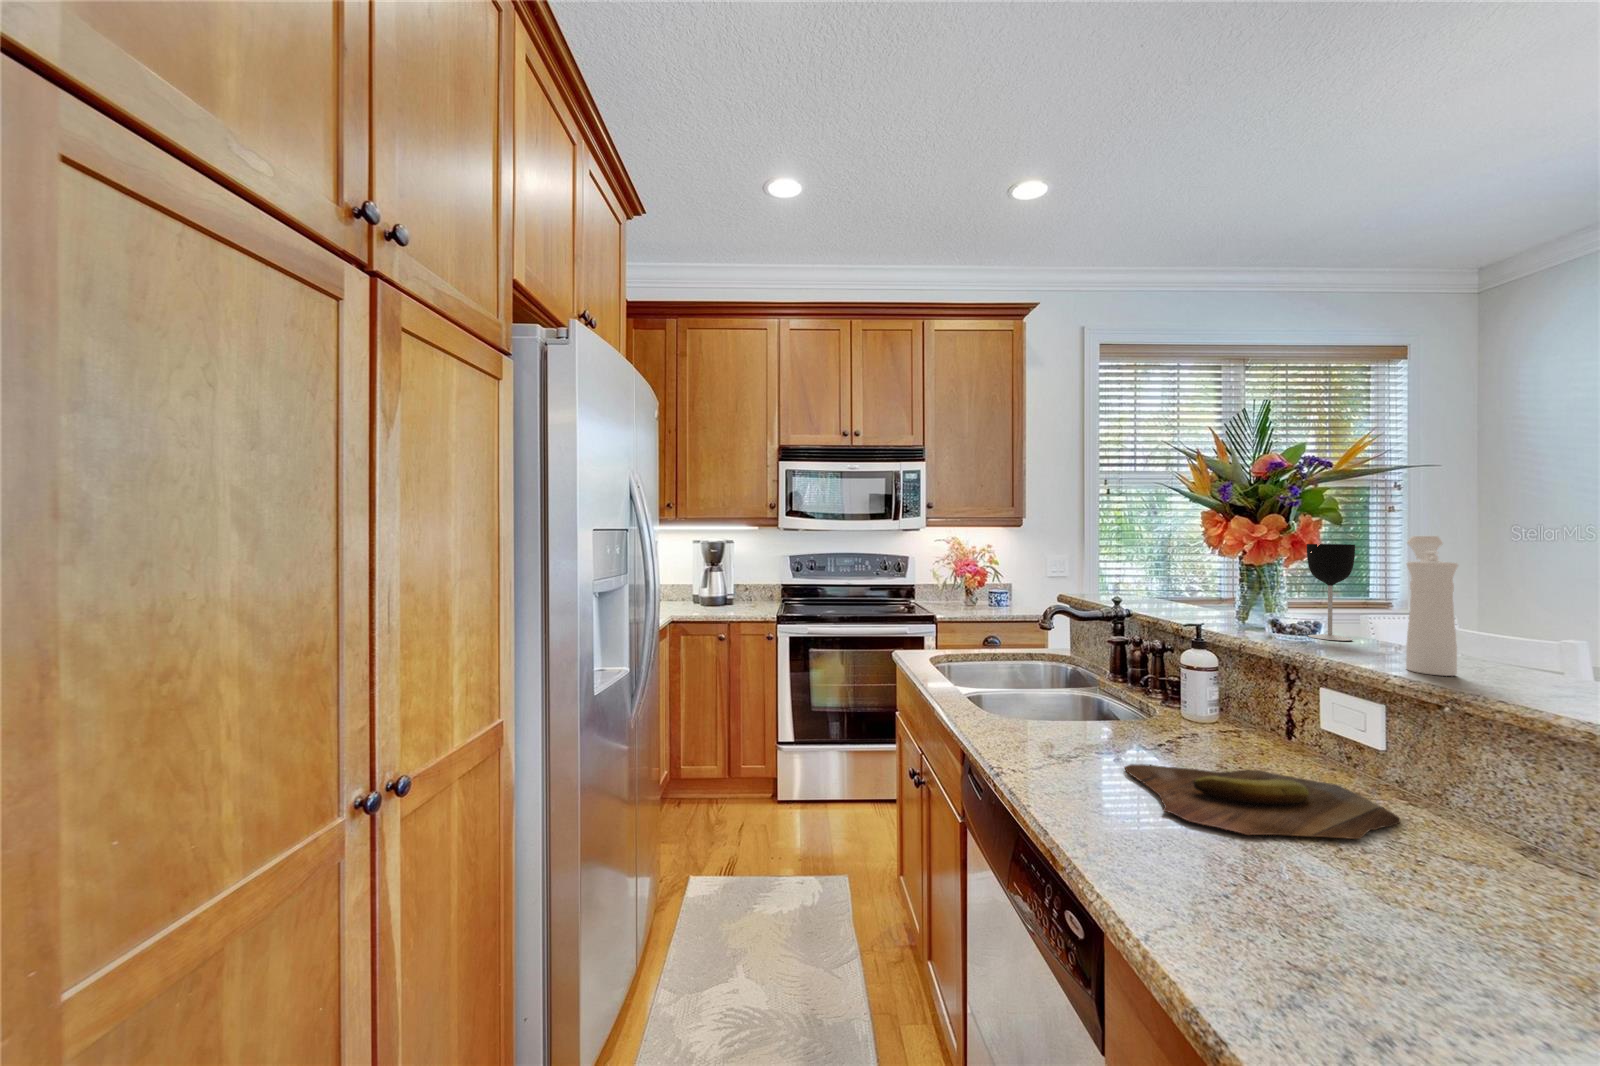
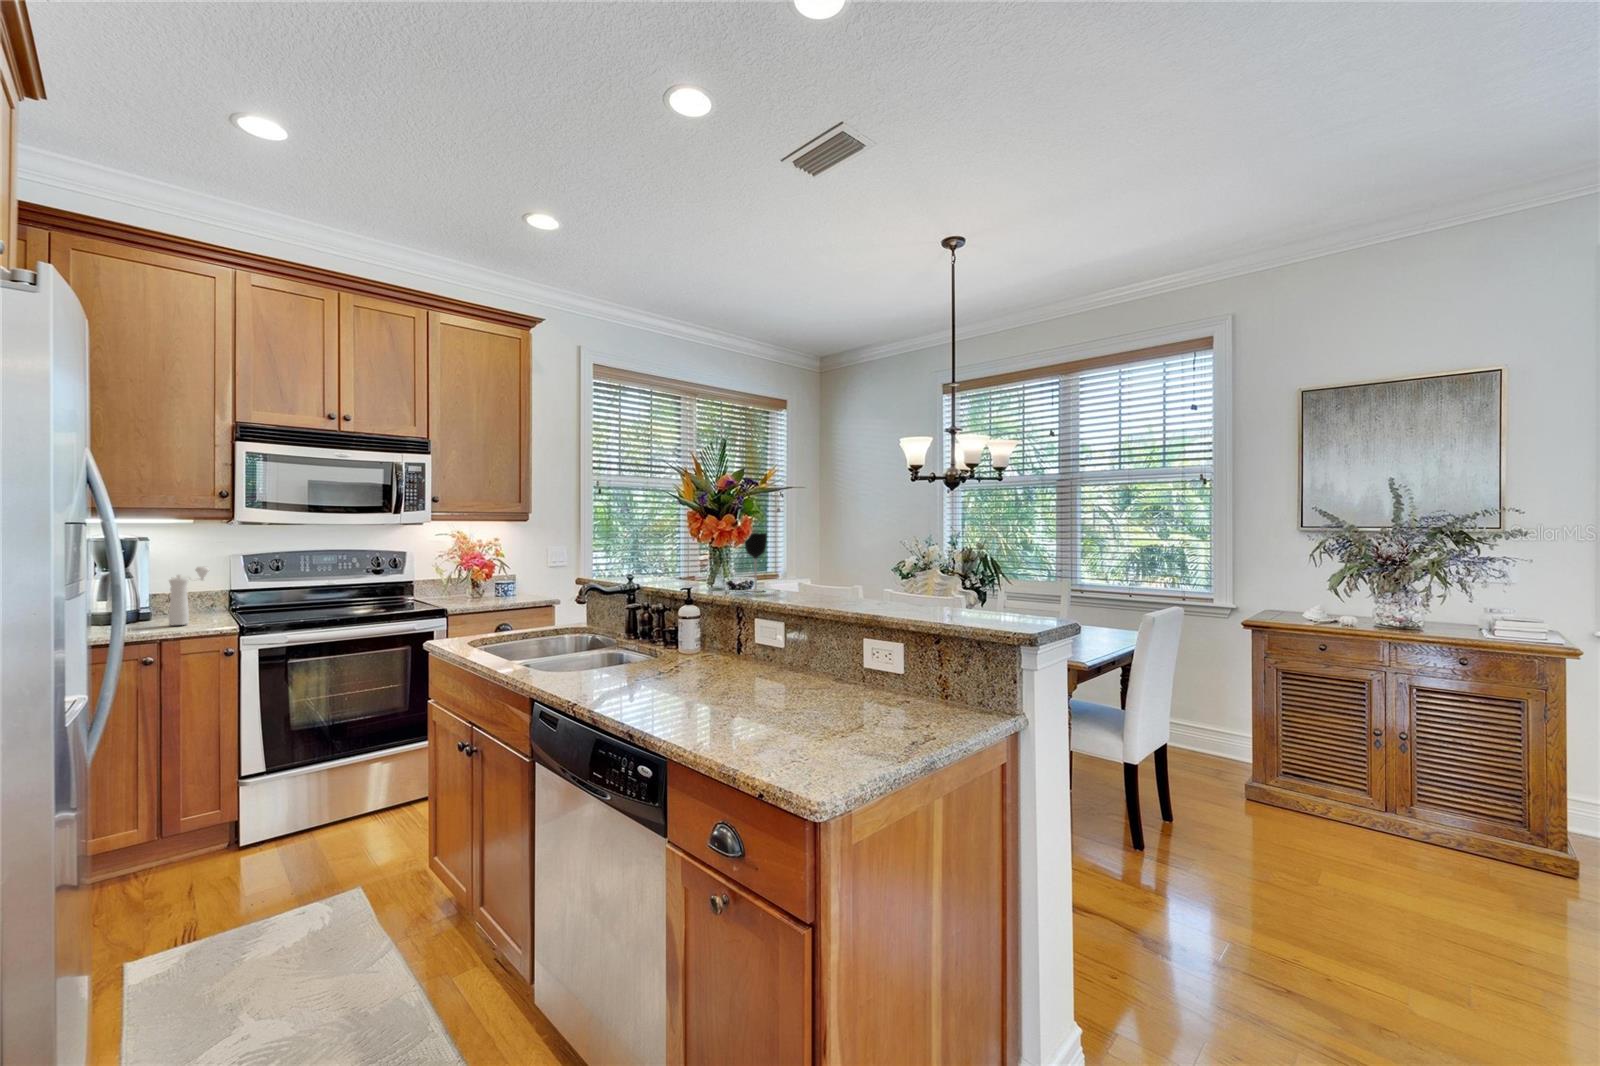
pepper mill: present [1406,536,1458,676] -> present [169,567,209,625]
cutting board: present [1125,764,1400,839] -> none [653,668,788,697]

